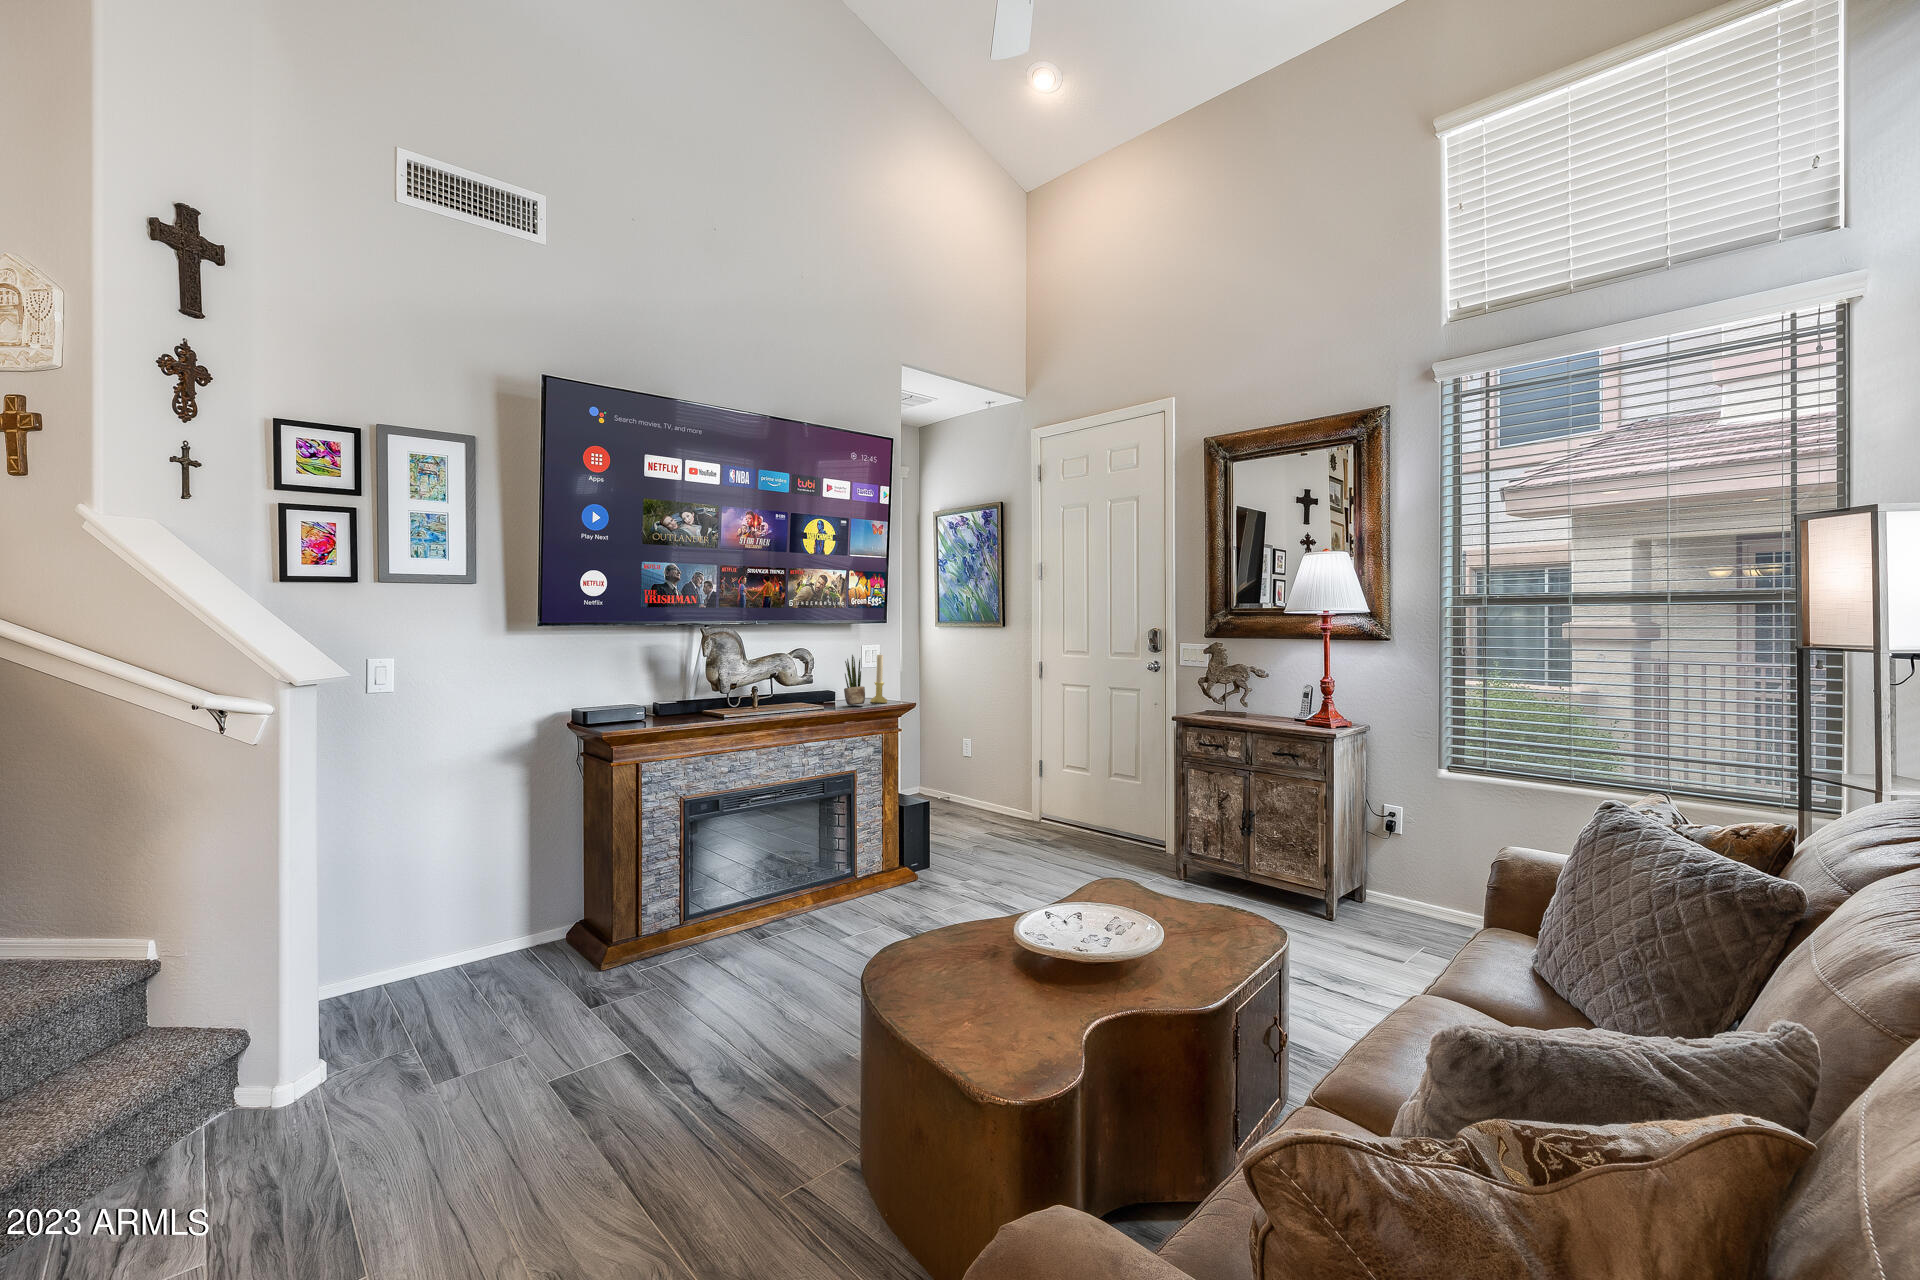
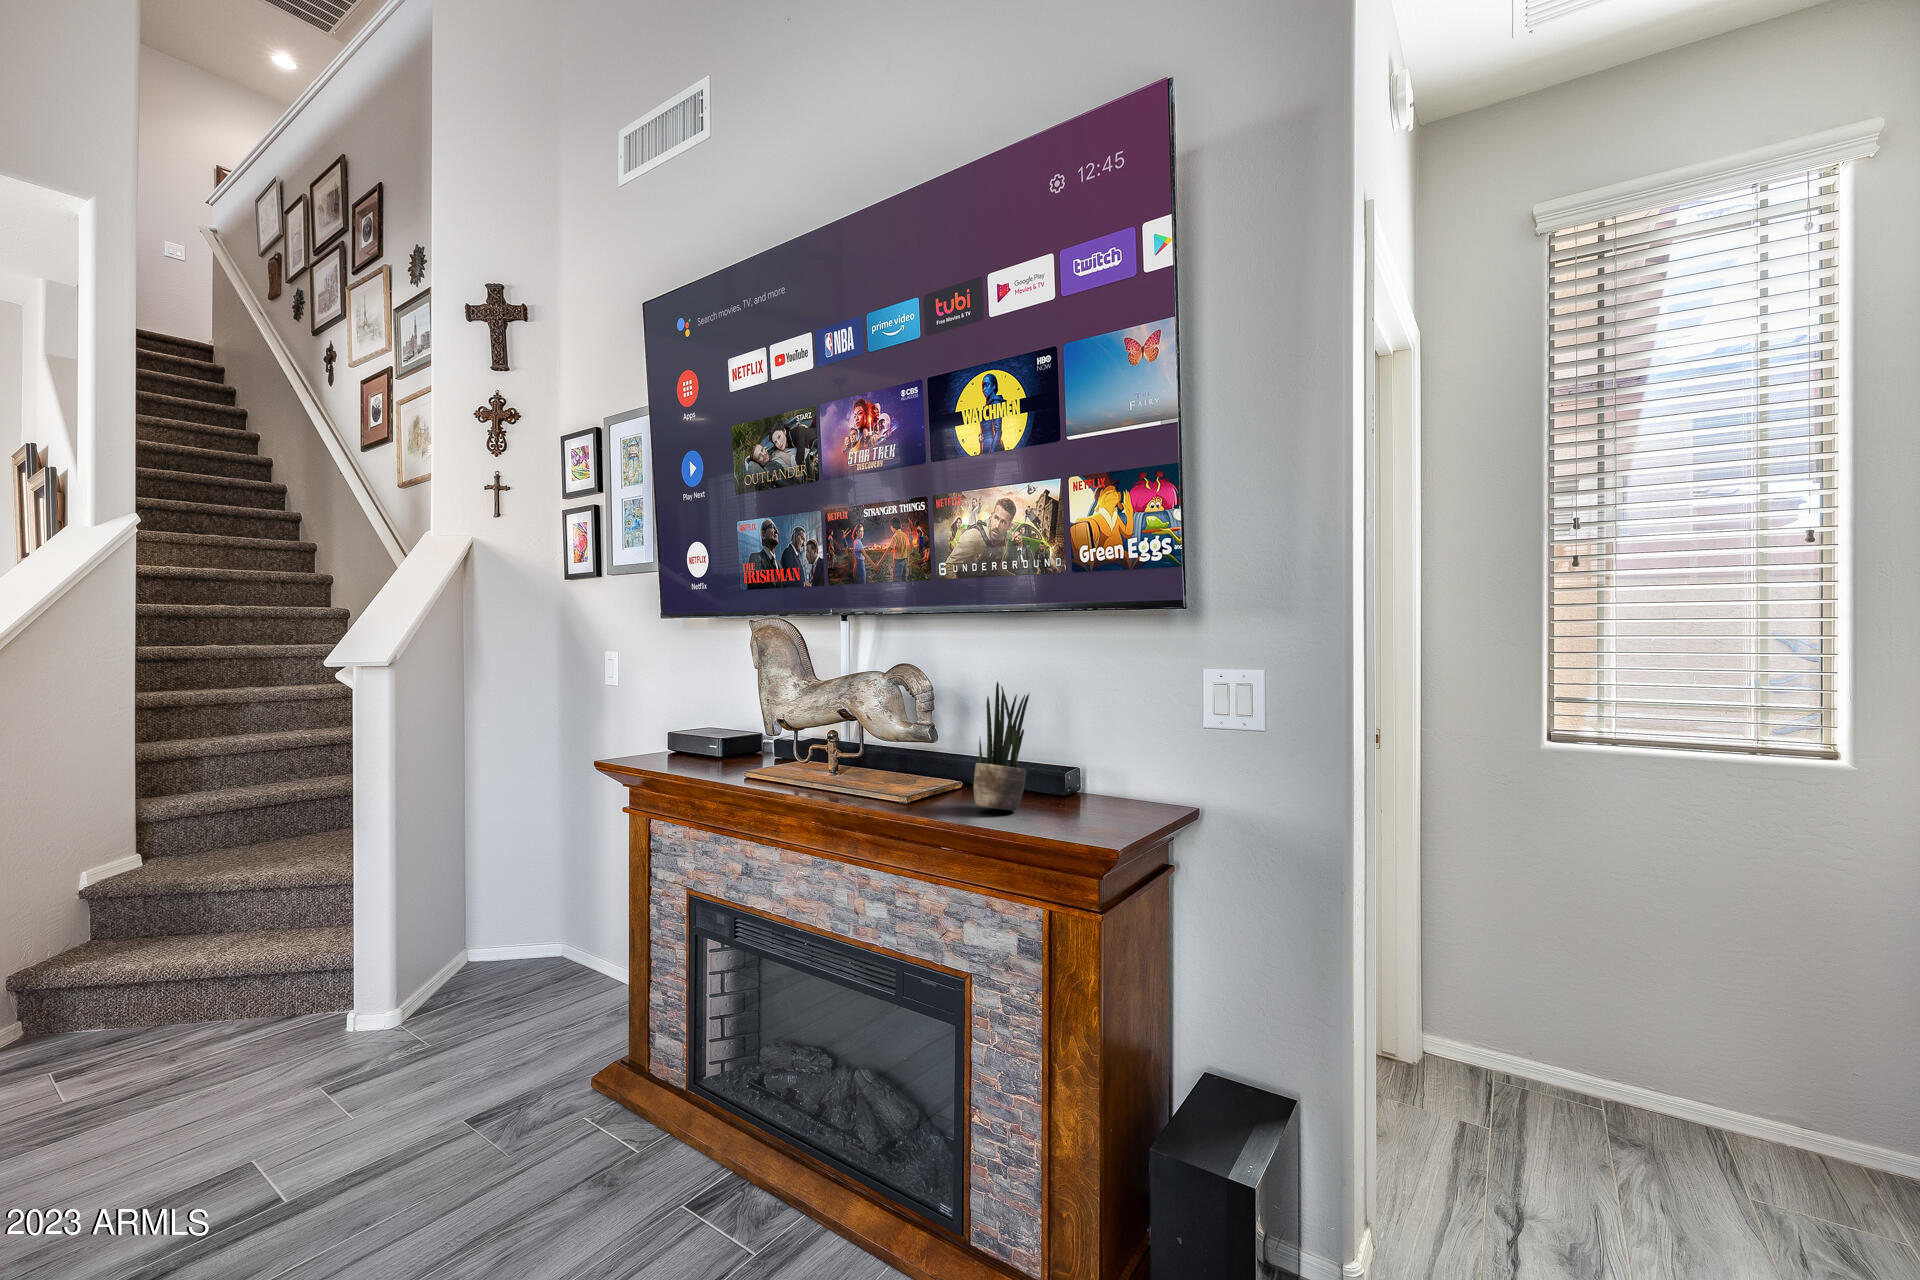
candle holder: present [870,654,887,703] -> none [1088,683,1135,822]

